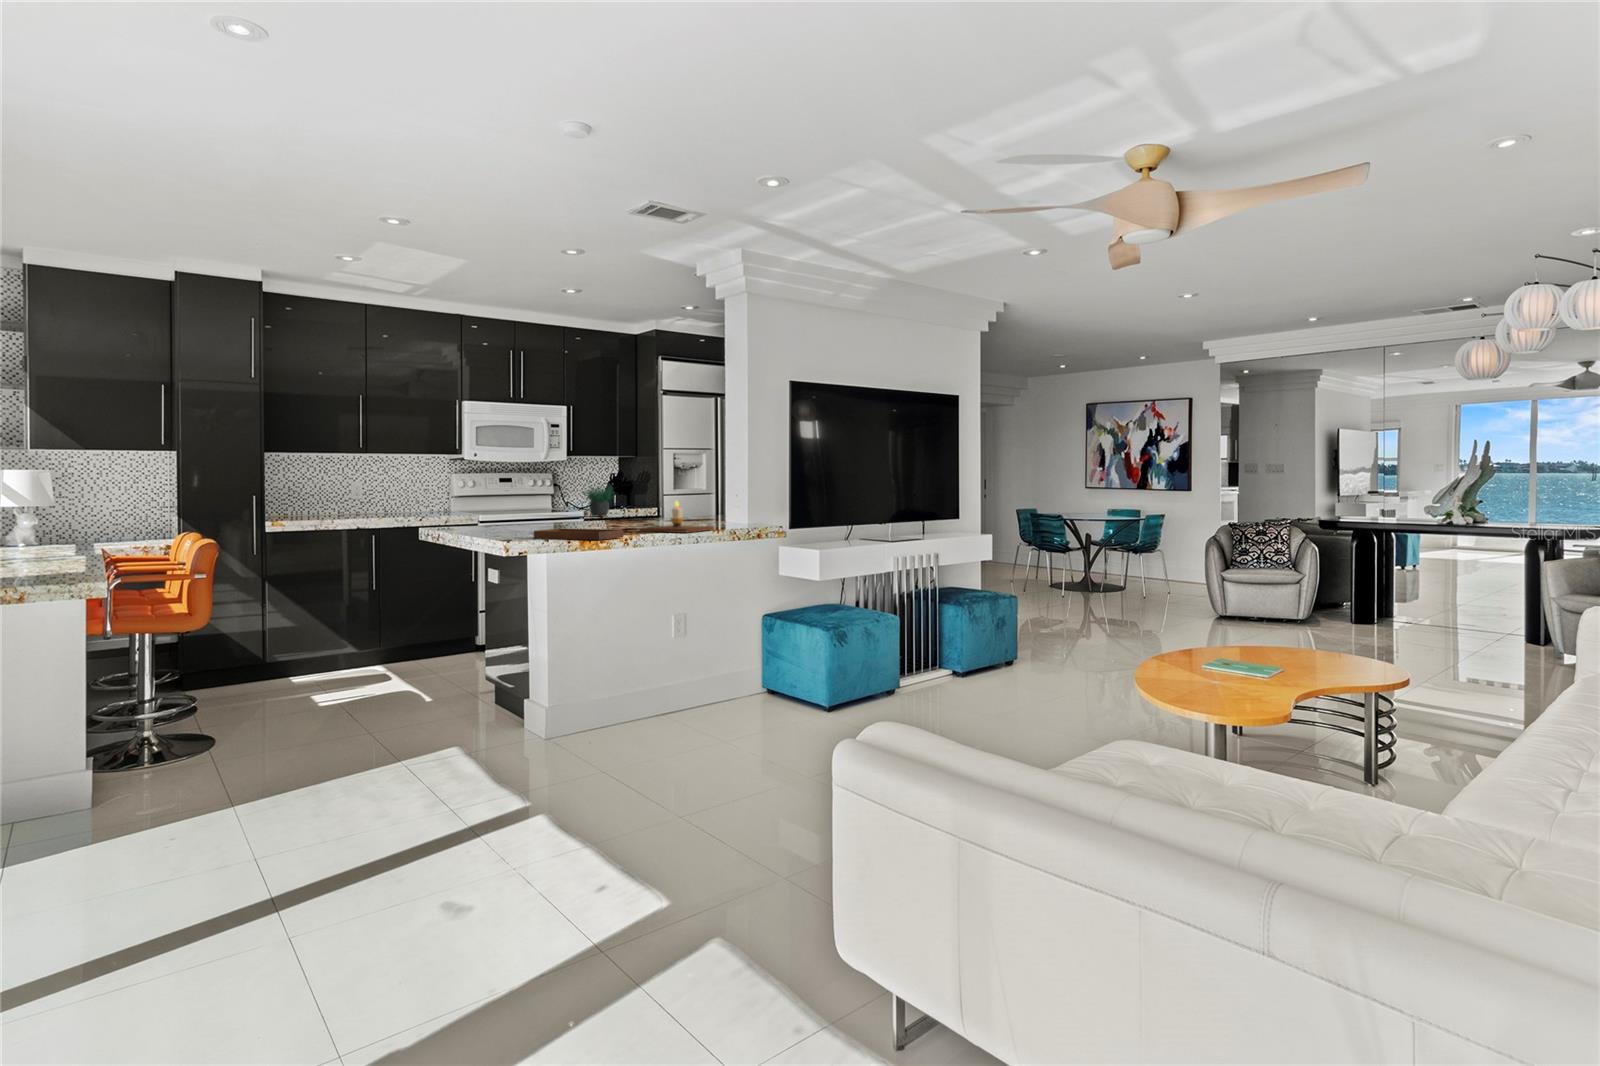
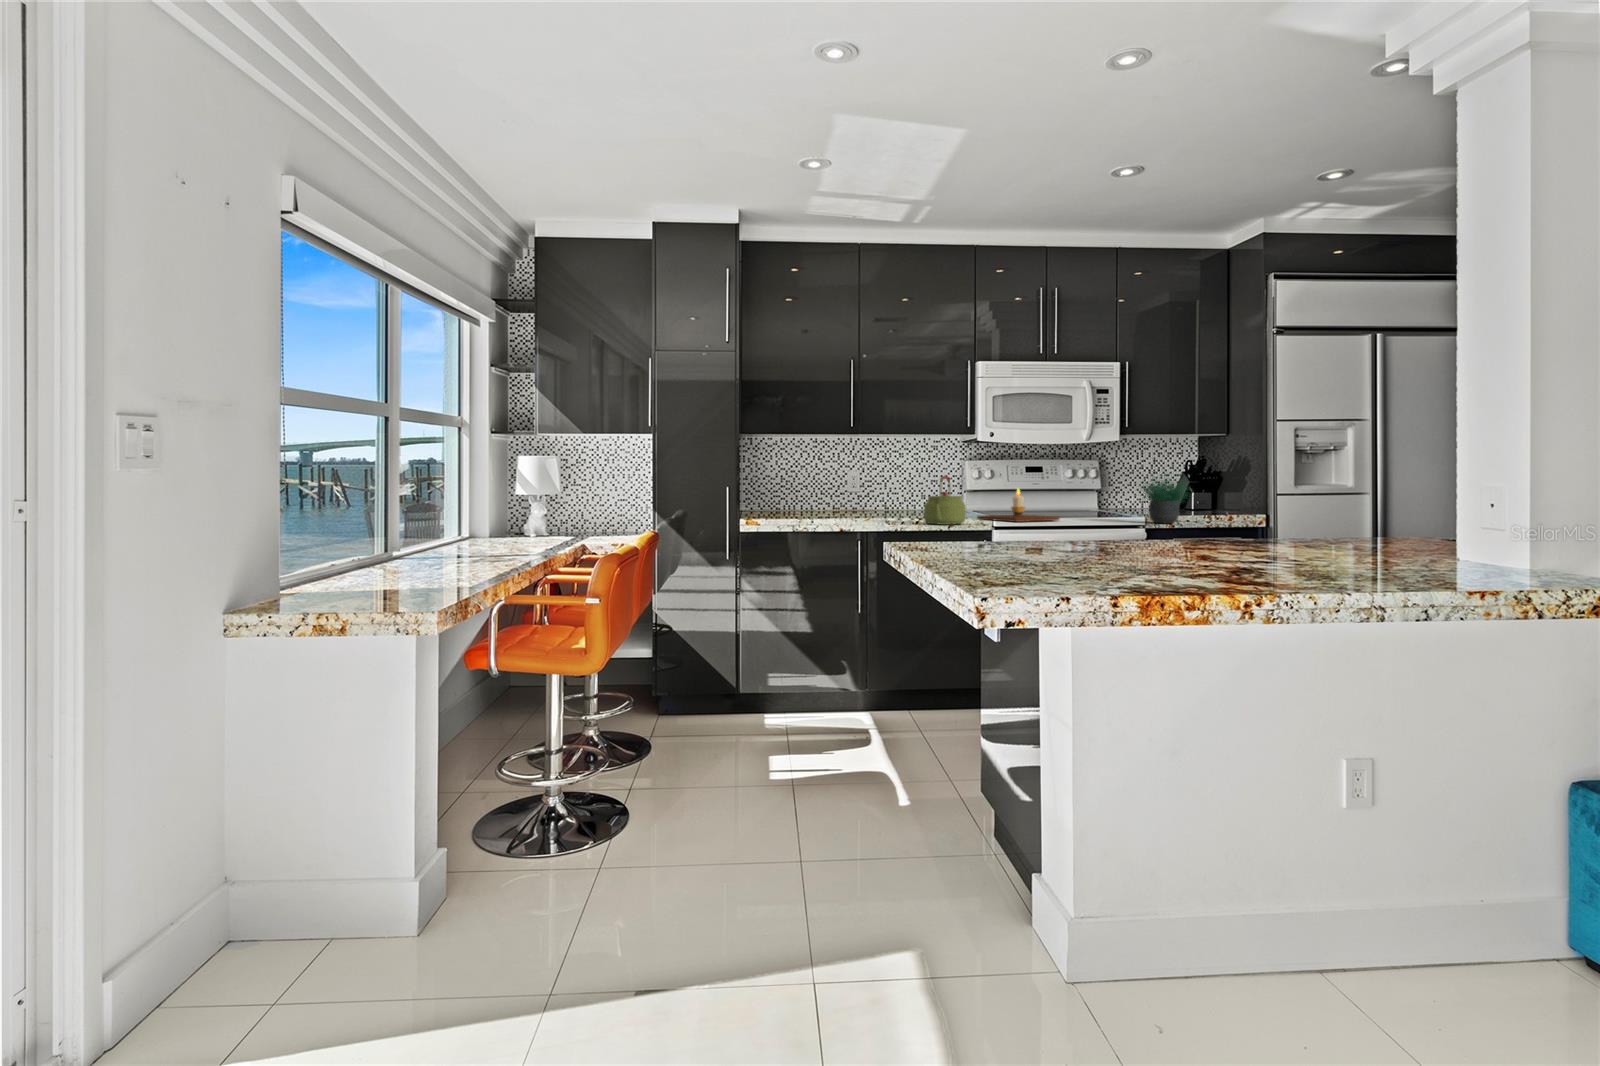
kettle: none [430,485,463,522] -> present [924,476,966,525]
candle: present [639,501,714,533] -> present [977,489,1060,522]
tray: present [534,511,623,540] -> none [1022,520,1177,575]

